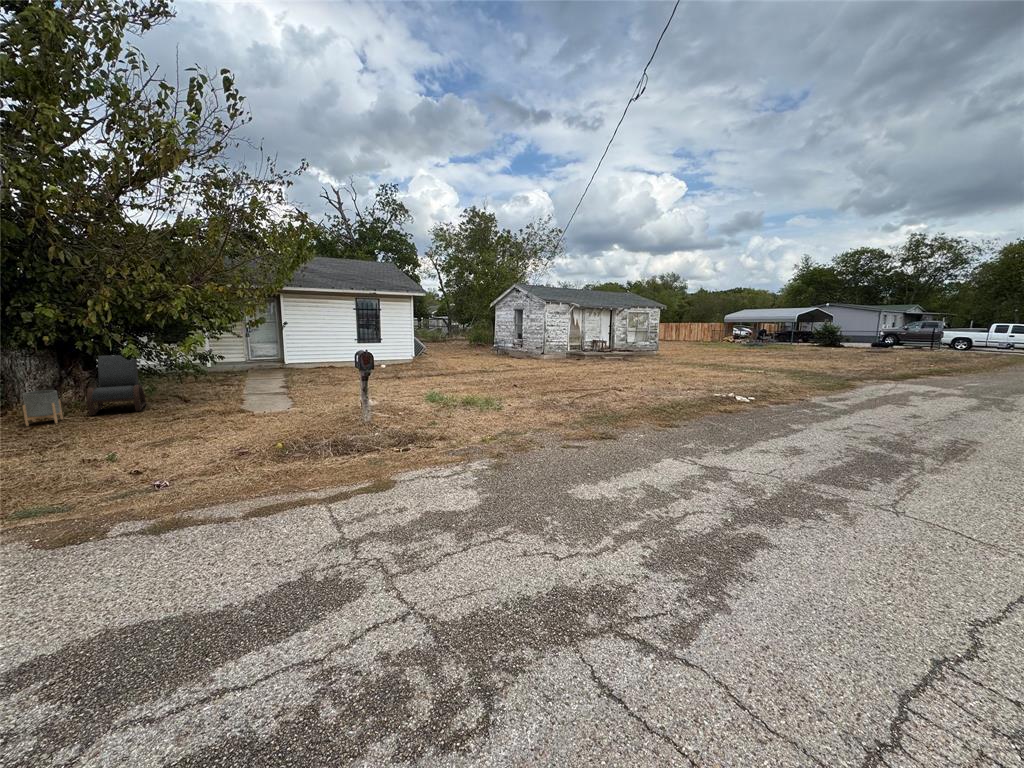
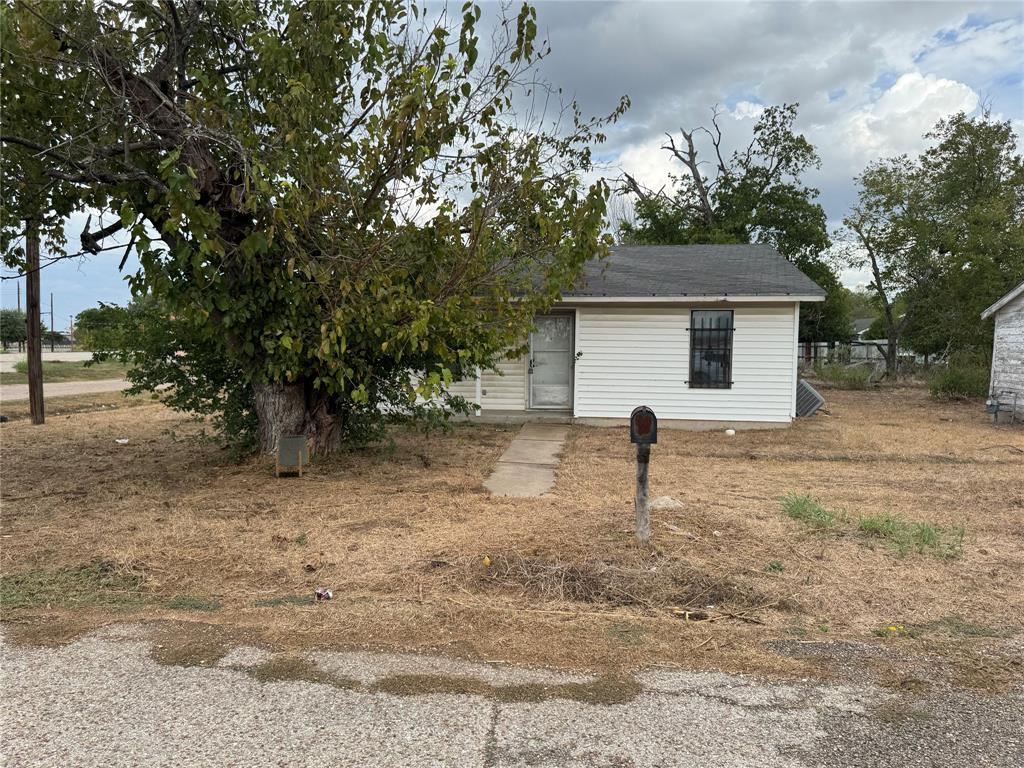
lounge chair: present [87,355,146,416] -> none [331,395,390,471]

